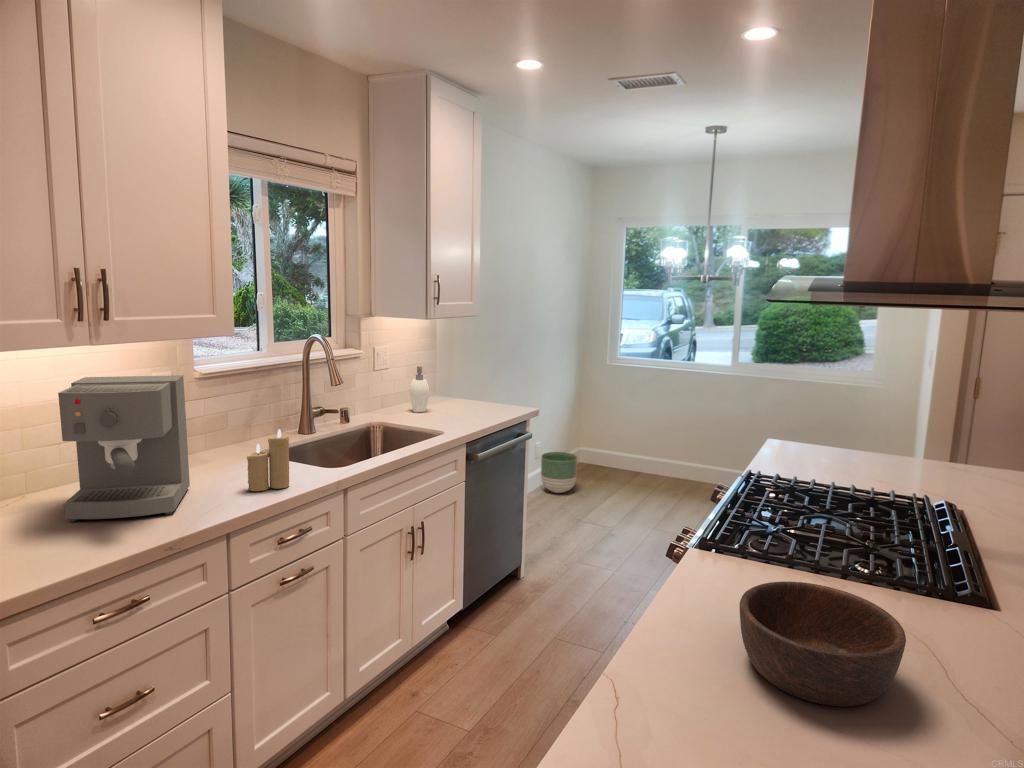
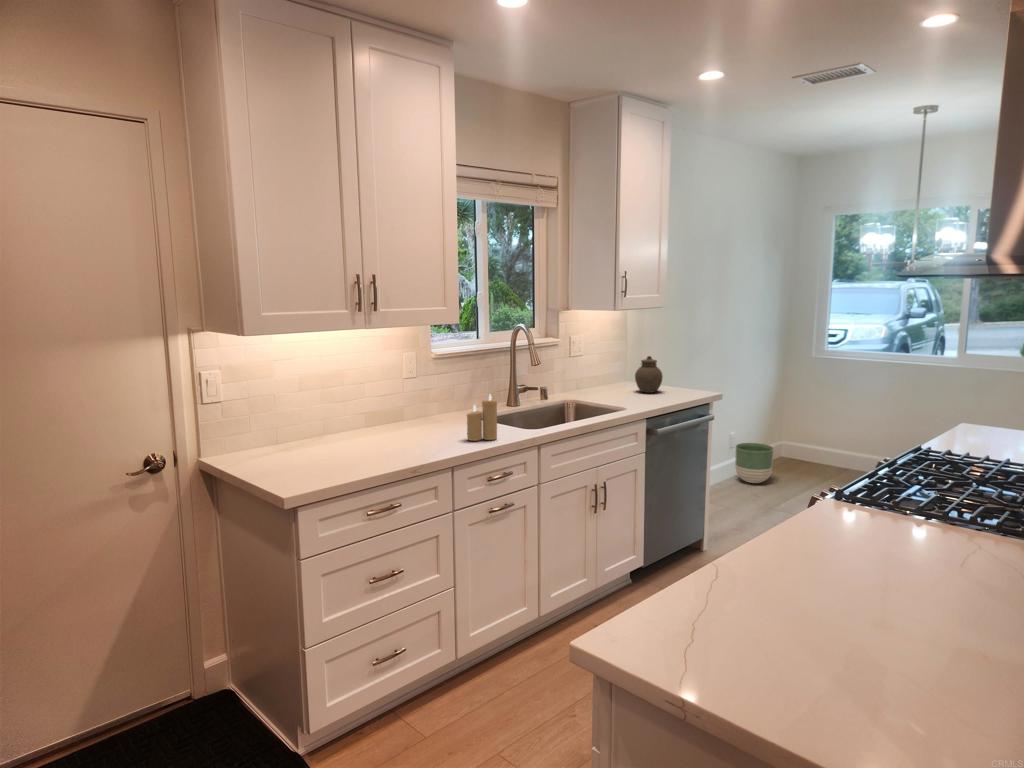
soap dispenser: present [409,366,429,412] -> none [601,353,618,393]
jar: none [448,370,478,411] -> present [635,356,663,393]
coffee maker: present [58,375,190,521] -> none [347,352,427,452]
wooden bowl: present [740,581,906,706] -> none [822,507,959,592]

